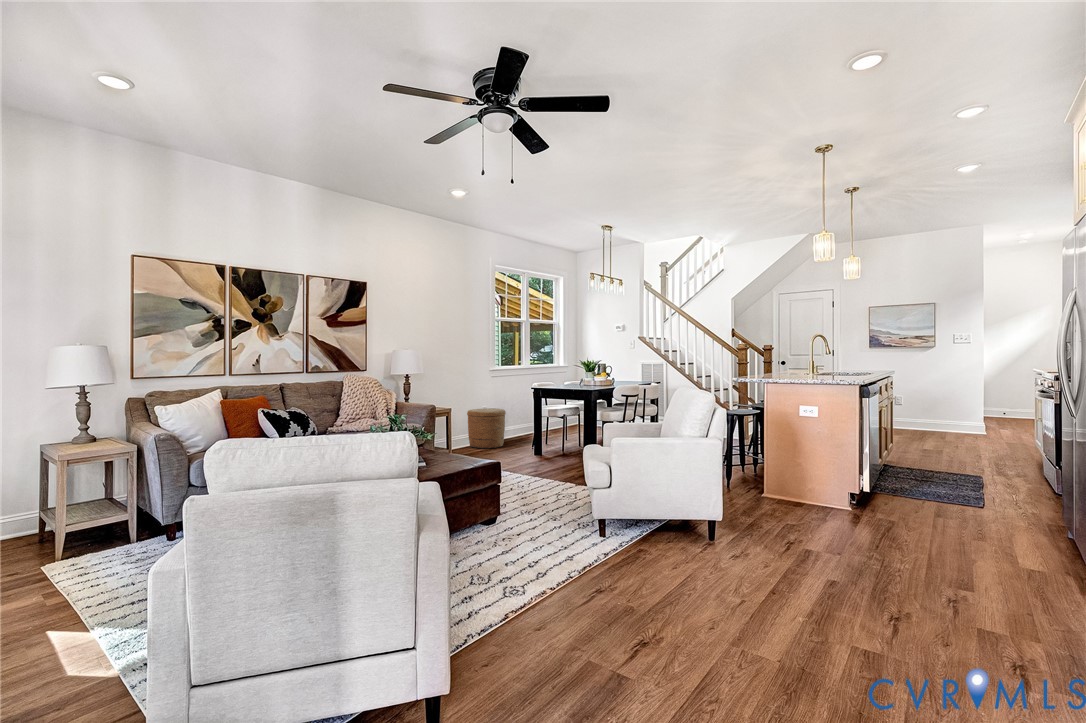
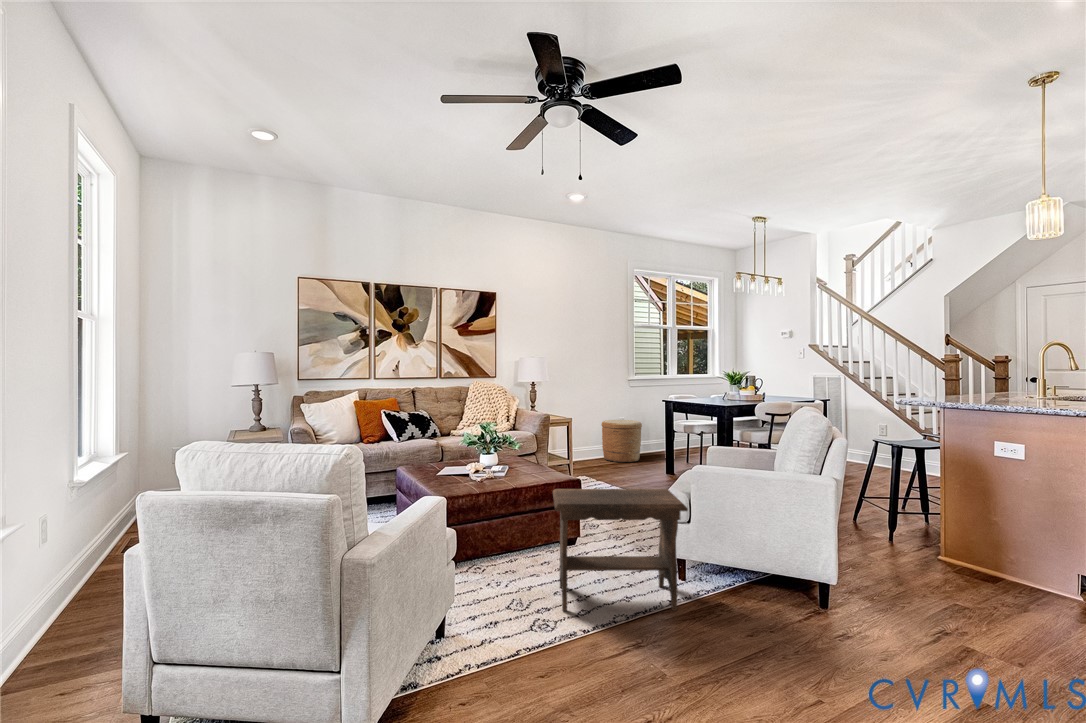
footstool: none [497,460,622,577] -> present [553,489,688,611]

